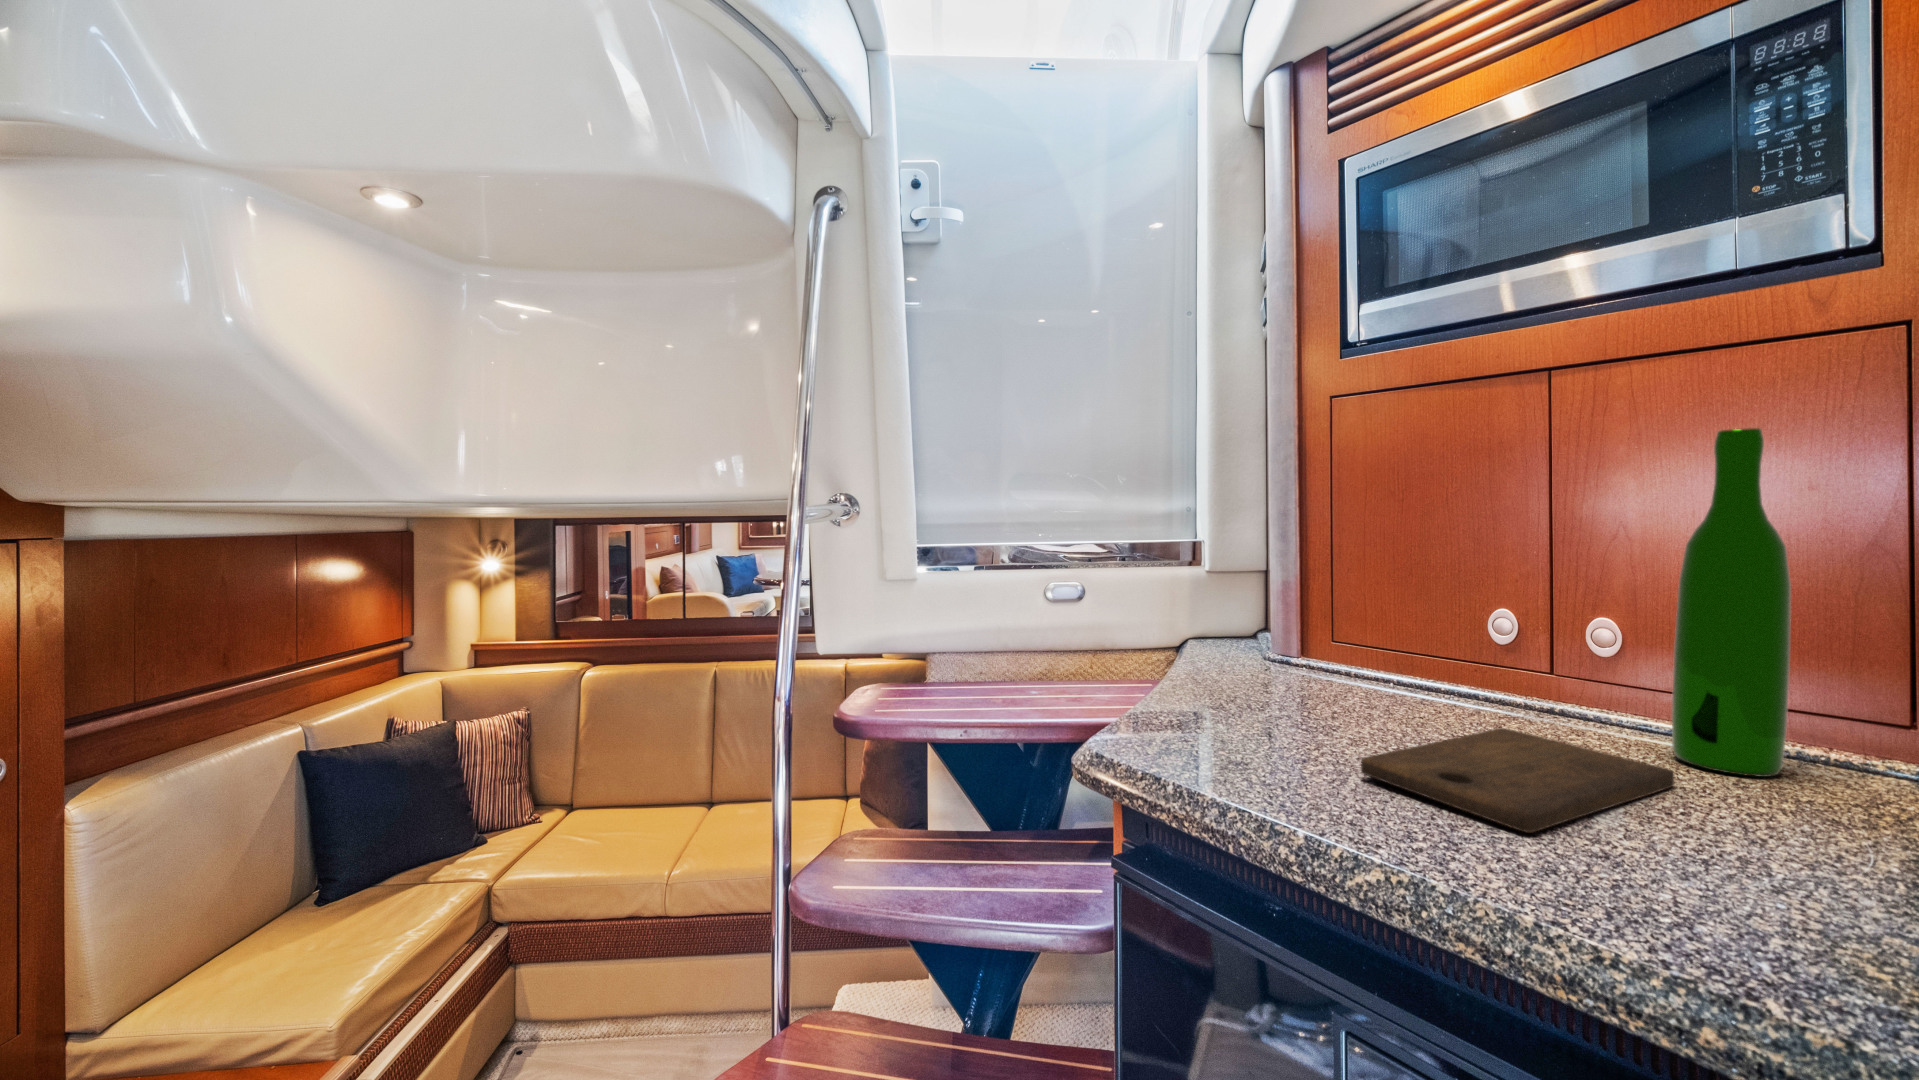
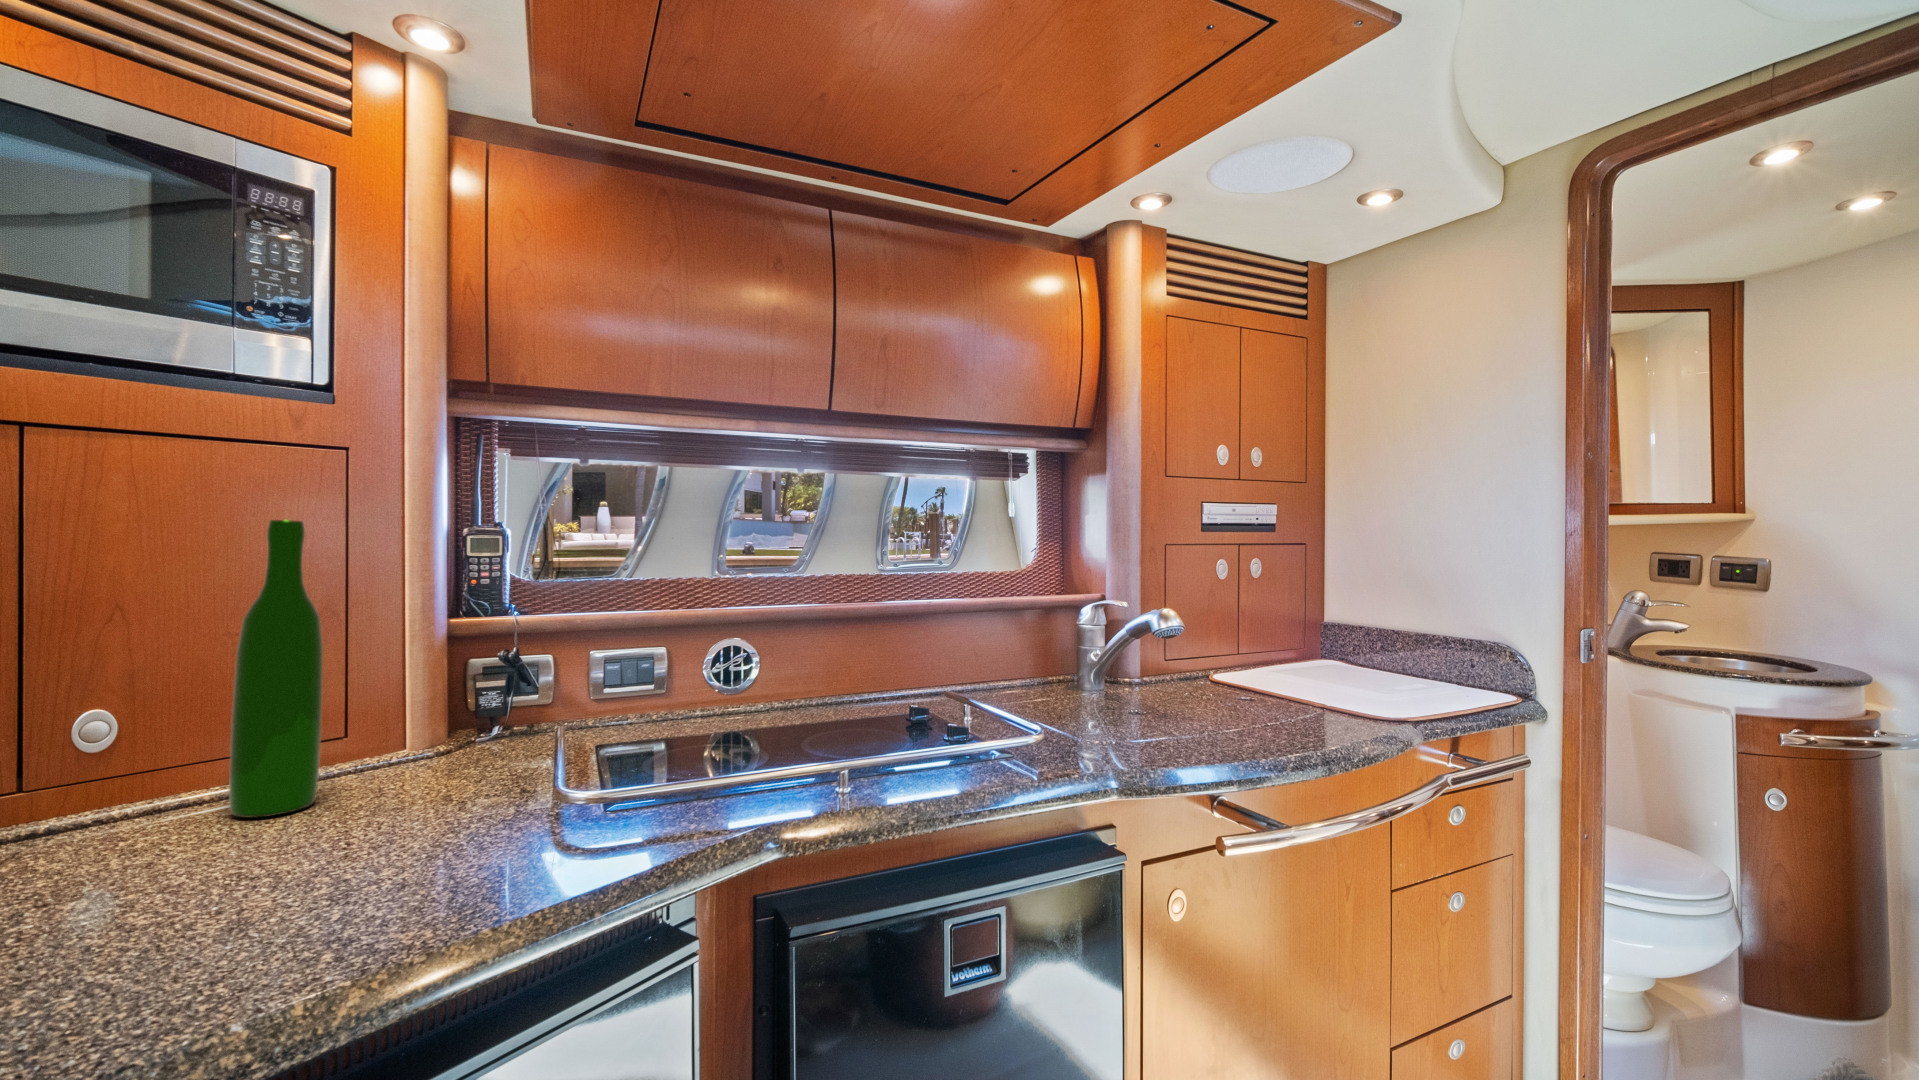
cutting board: present [1361,728,1674,833] -> none [96,820,355,963]

